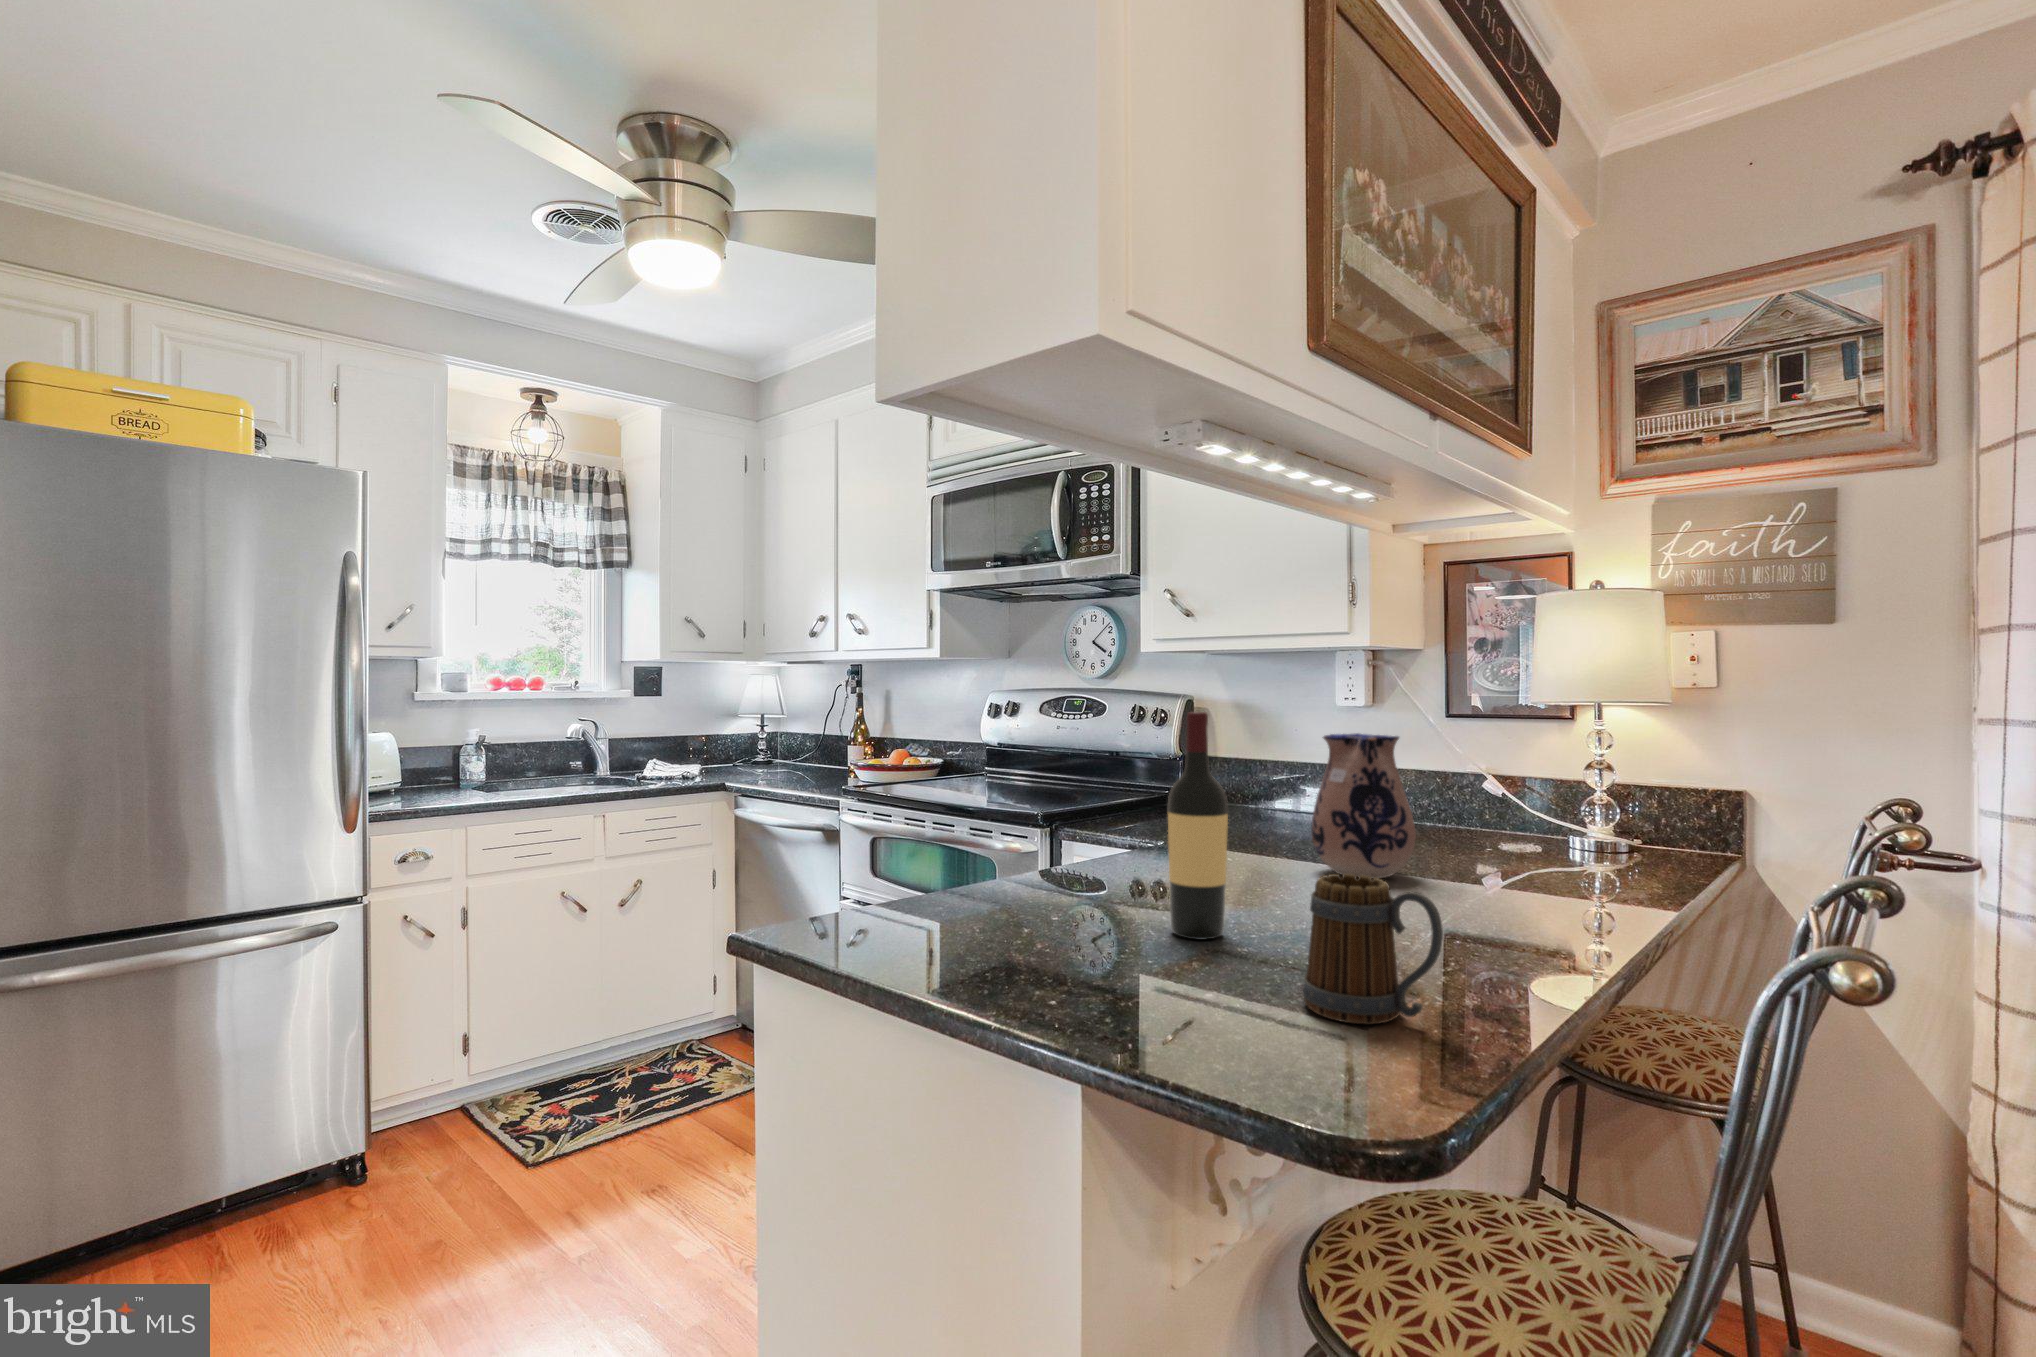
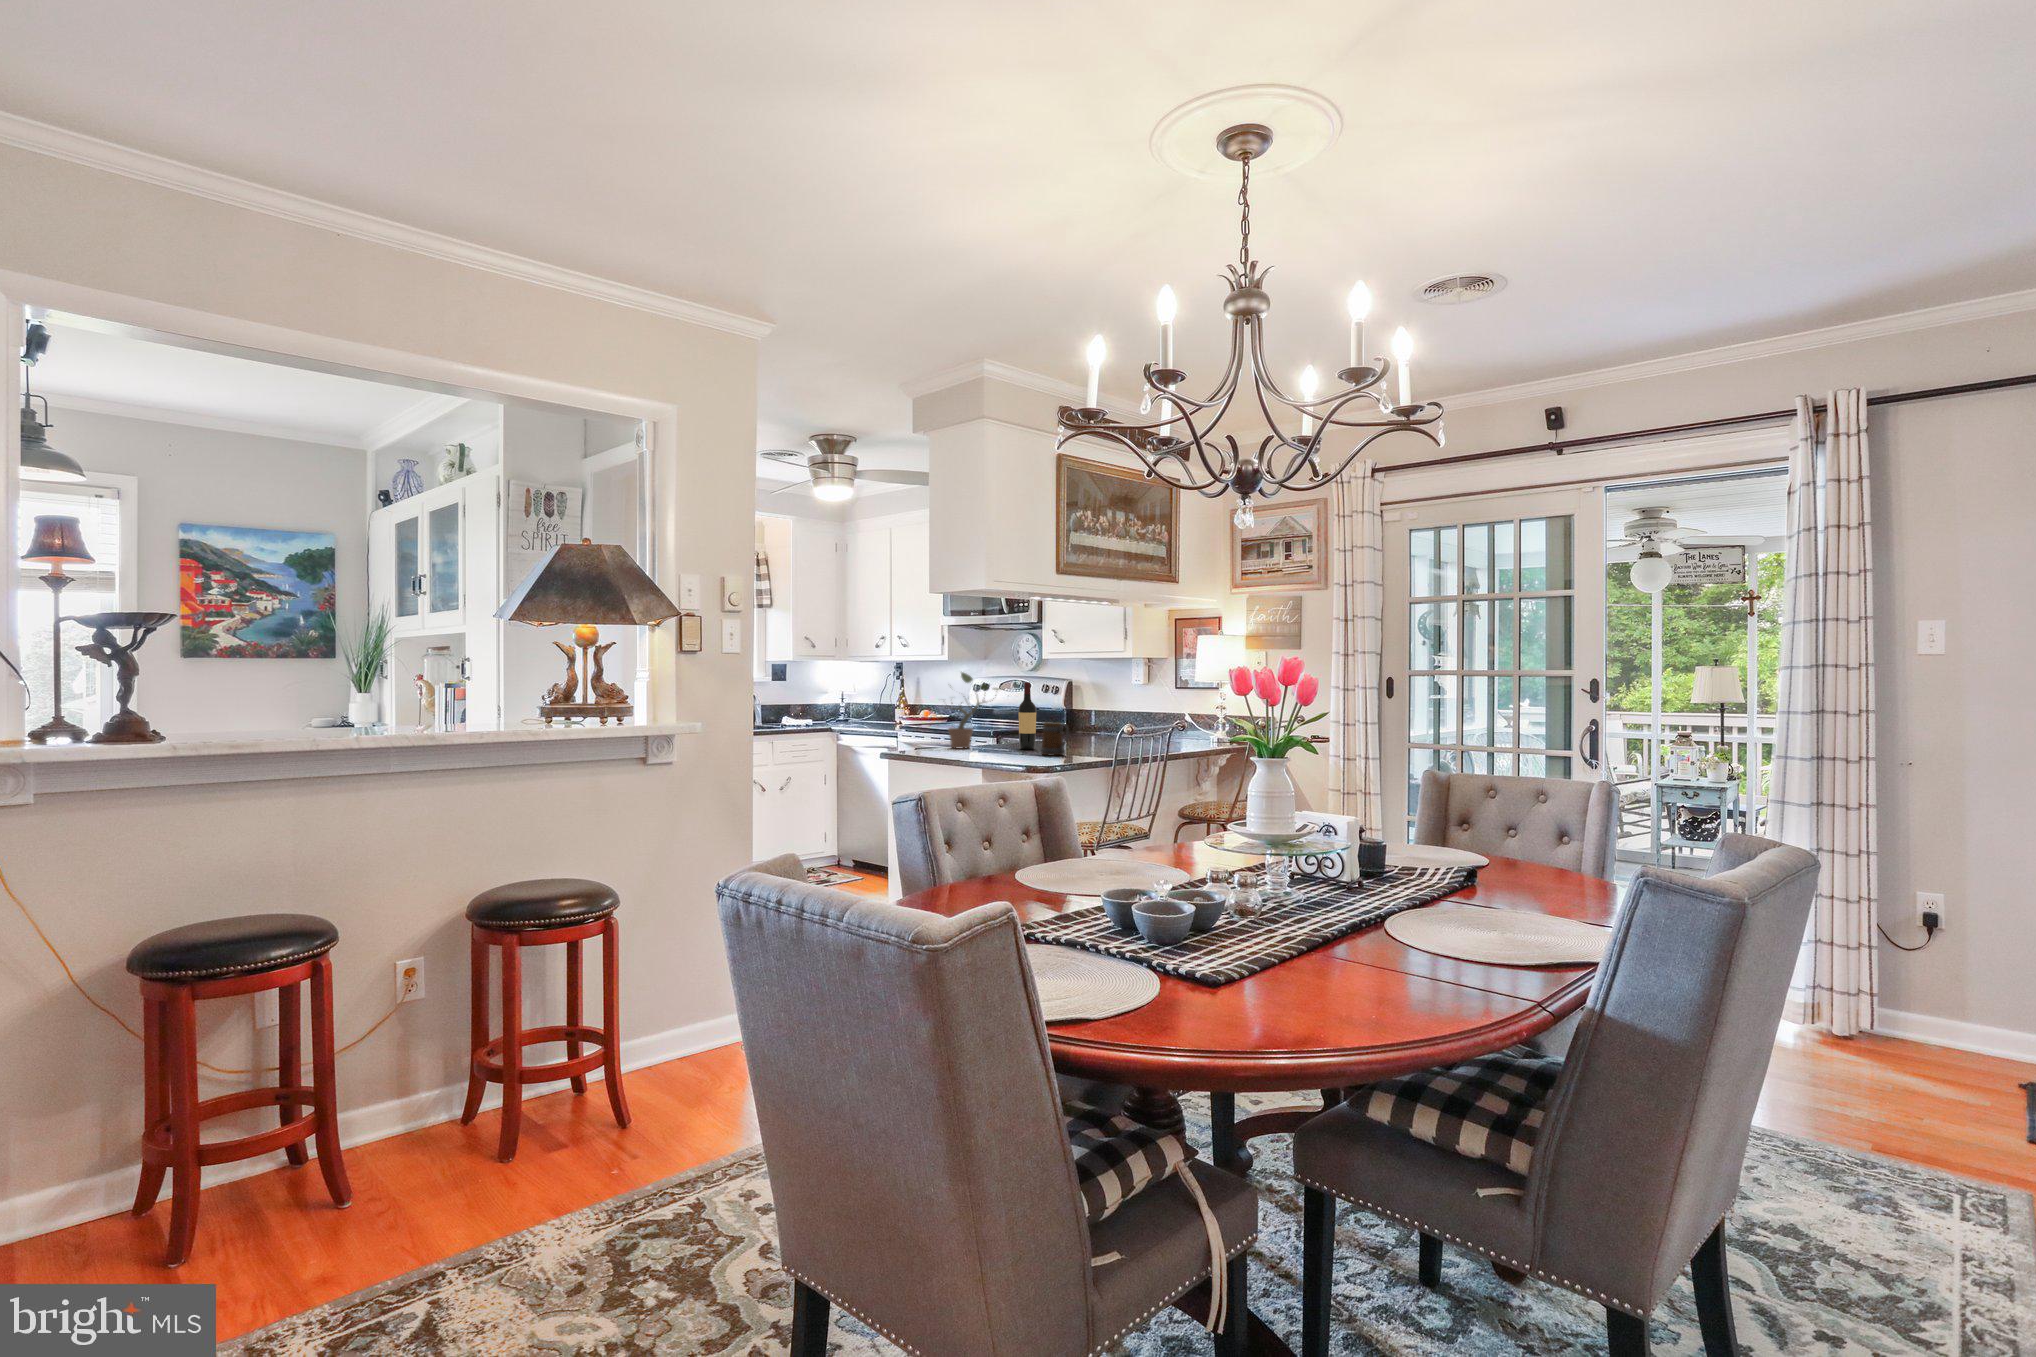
potted plant: none [874,672,1109,938] -> present [948,672,999,749]
ceramic pitcher: present [1311,733,1416,878] -> none [1086,692,1122,744]

